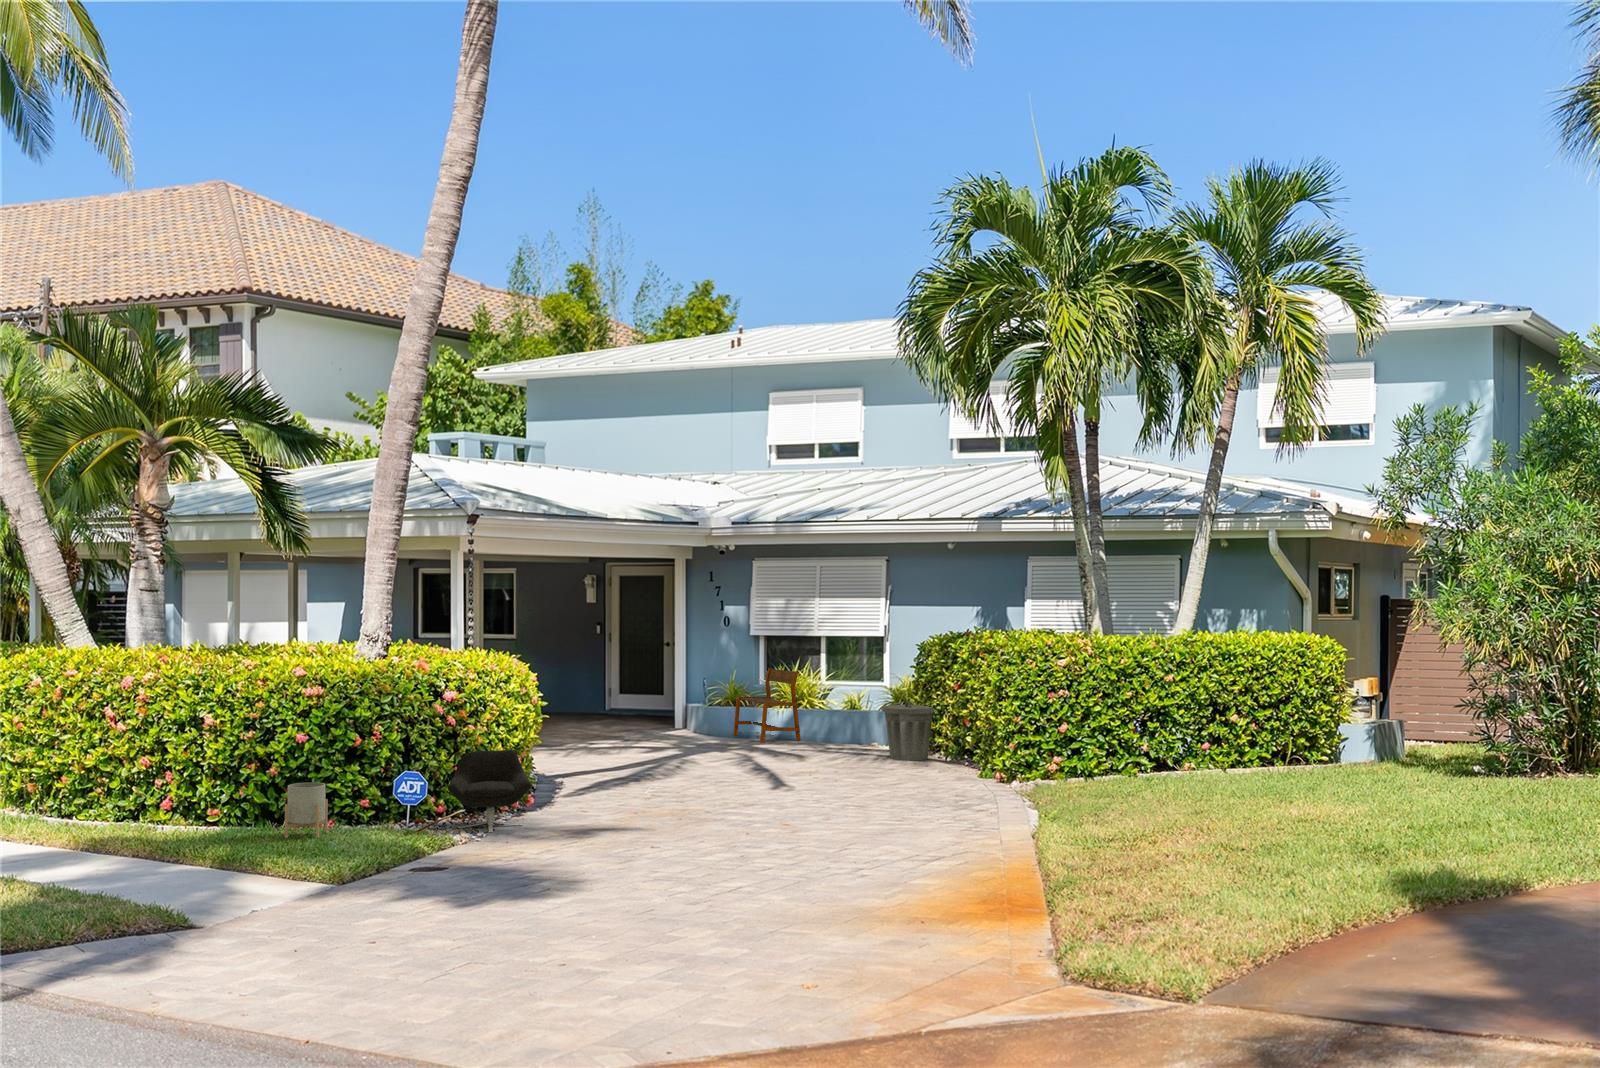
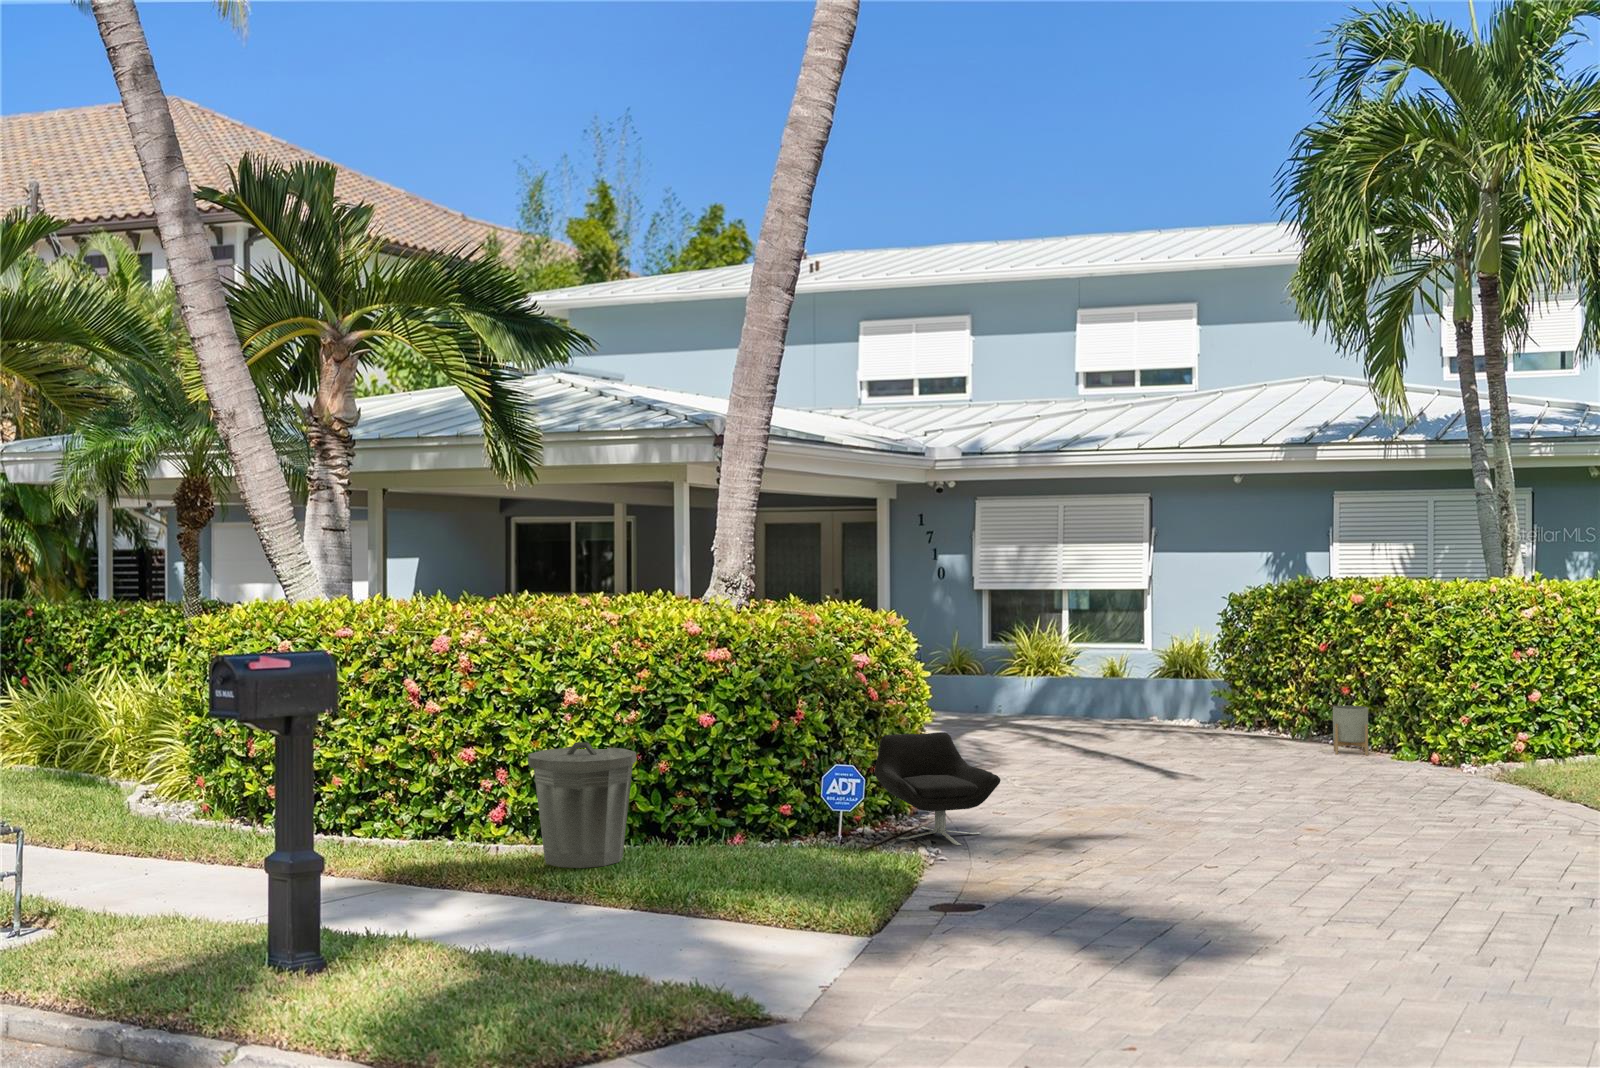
bench: present [733,668,801,743] -> none [977,629,1071,719]
trash can: present [882,701,934,761] -> present [528,742,637,868]
planter: present [285,782,328,838] -> present [1333,706,1368,756]

